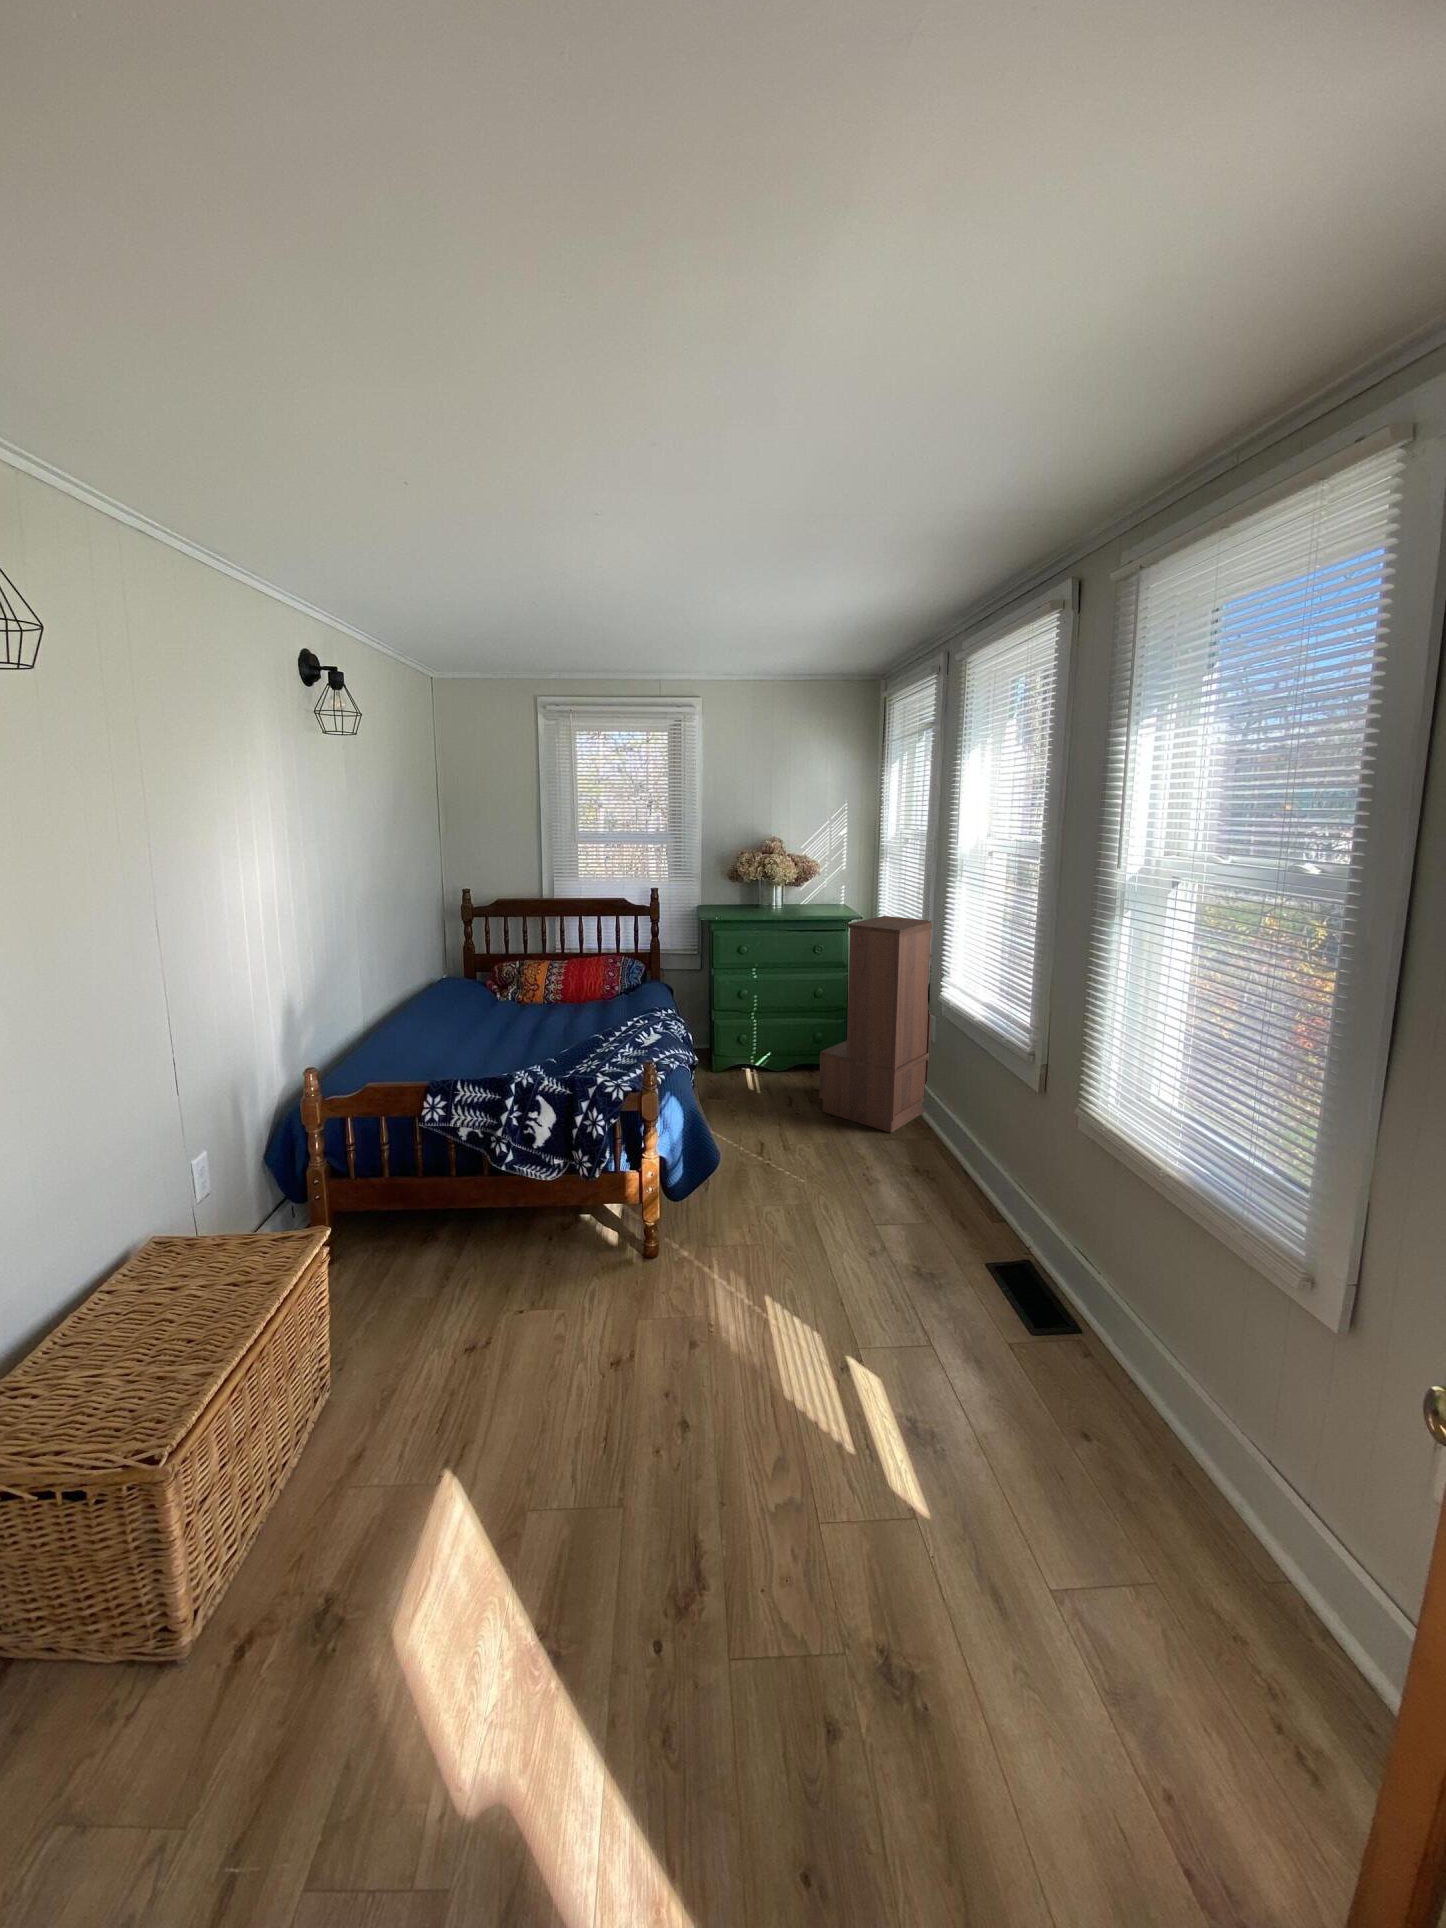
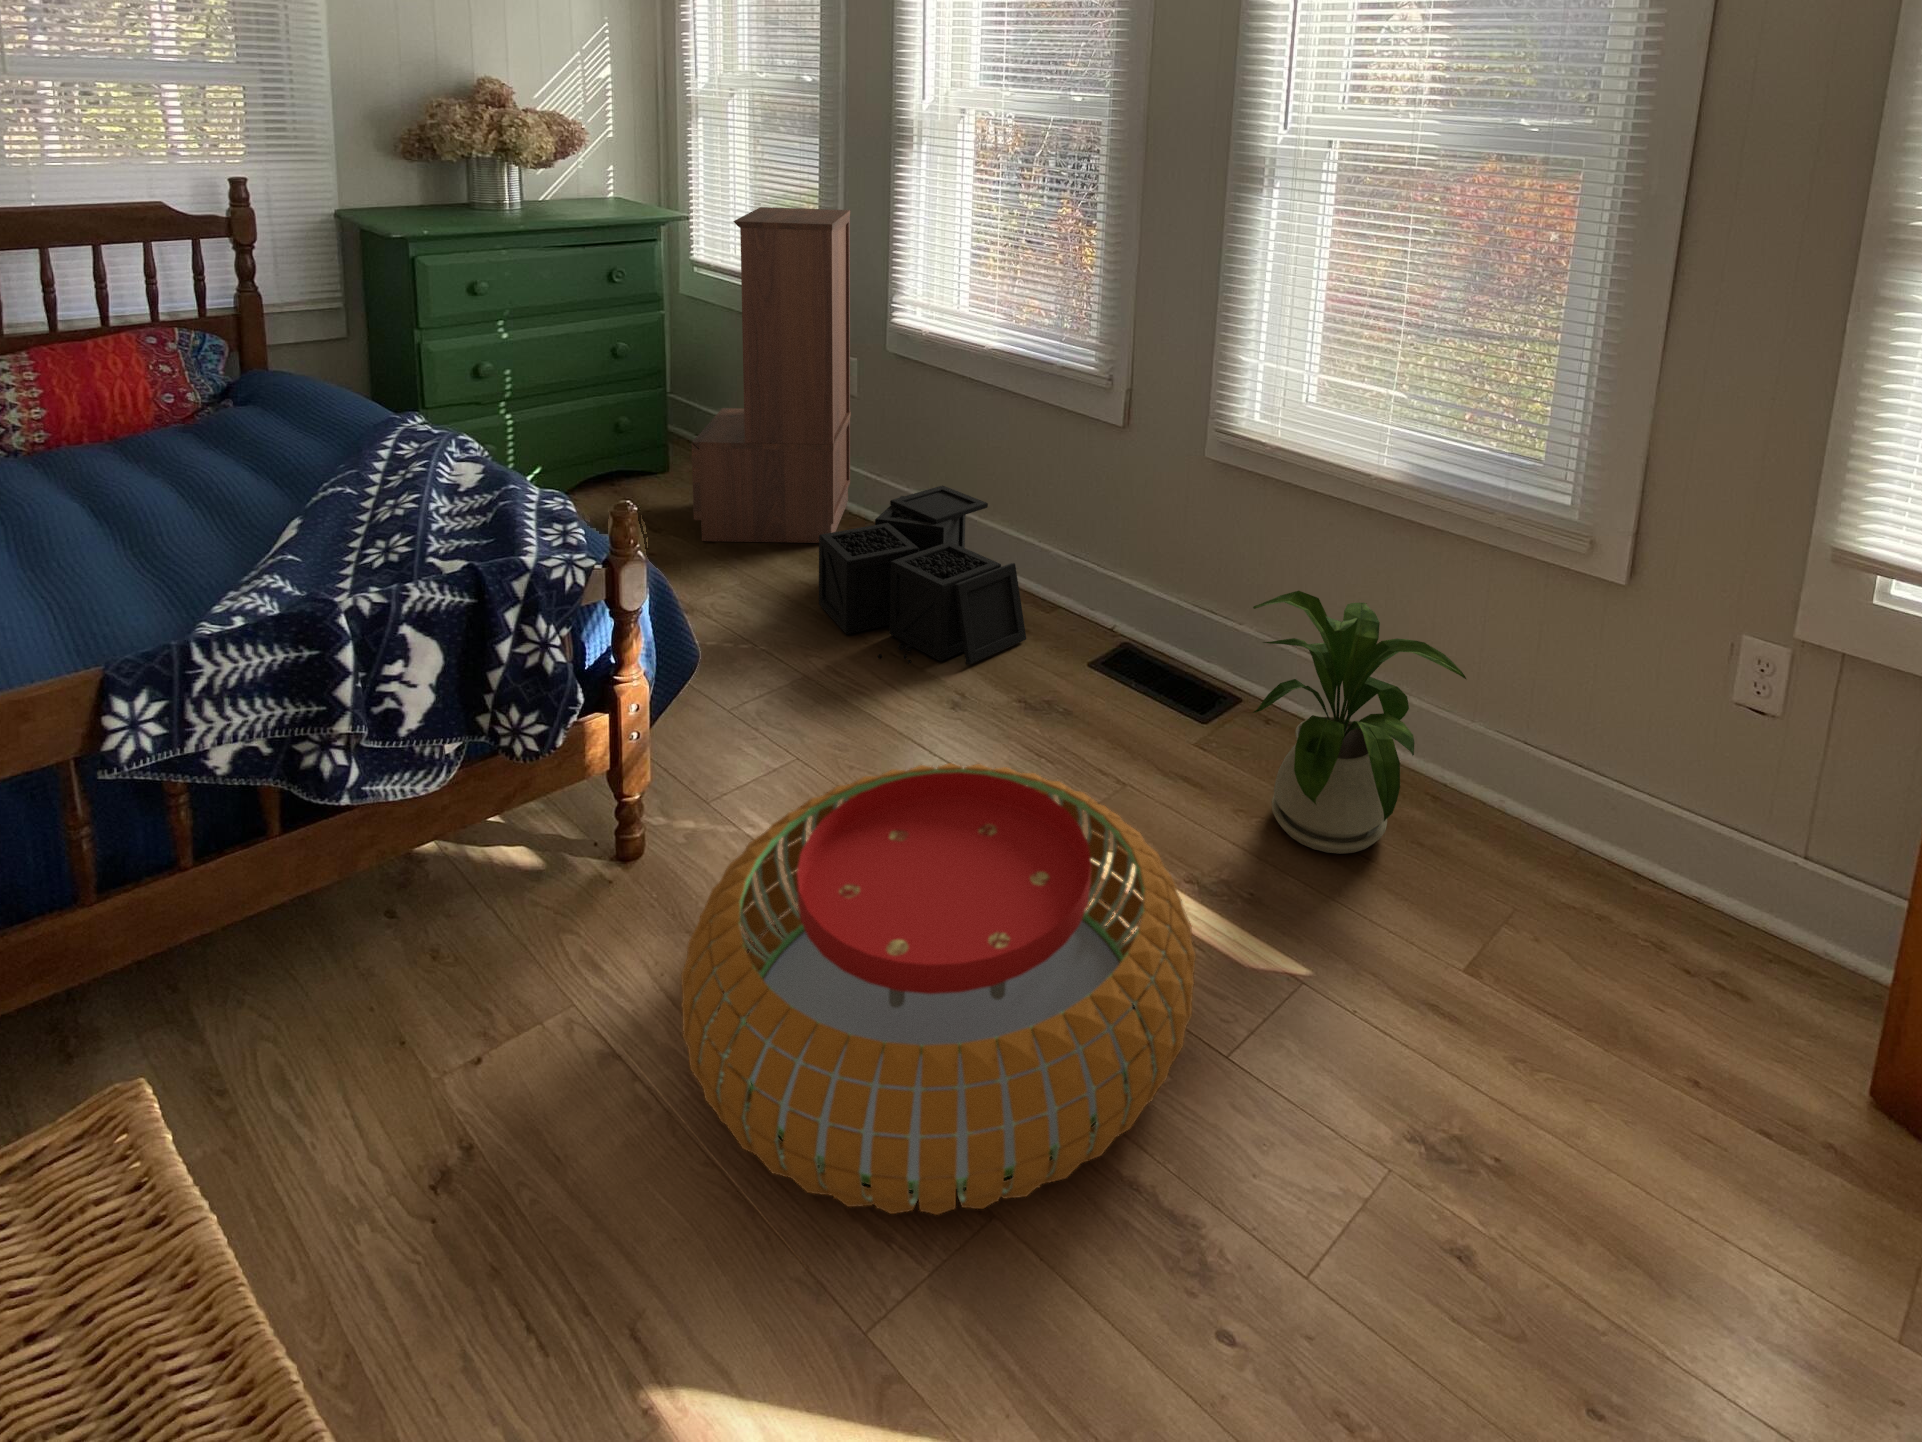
storage bin: none [847,1113,974,1231] -> present [819,485,1026,665]
house plant: none [977,1247,1158,1476] -> present [1253,591,1466,854]
pouf: none [555,1251,851,1508] -> present [681,763,1196,1215]

